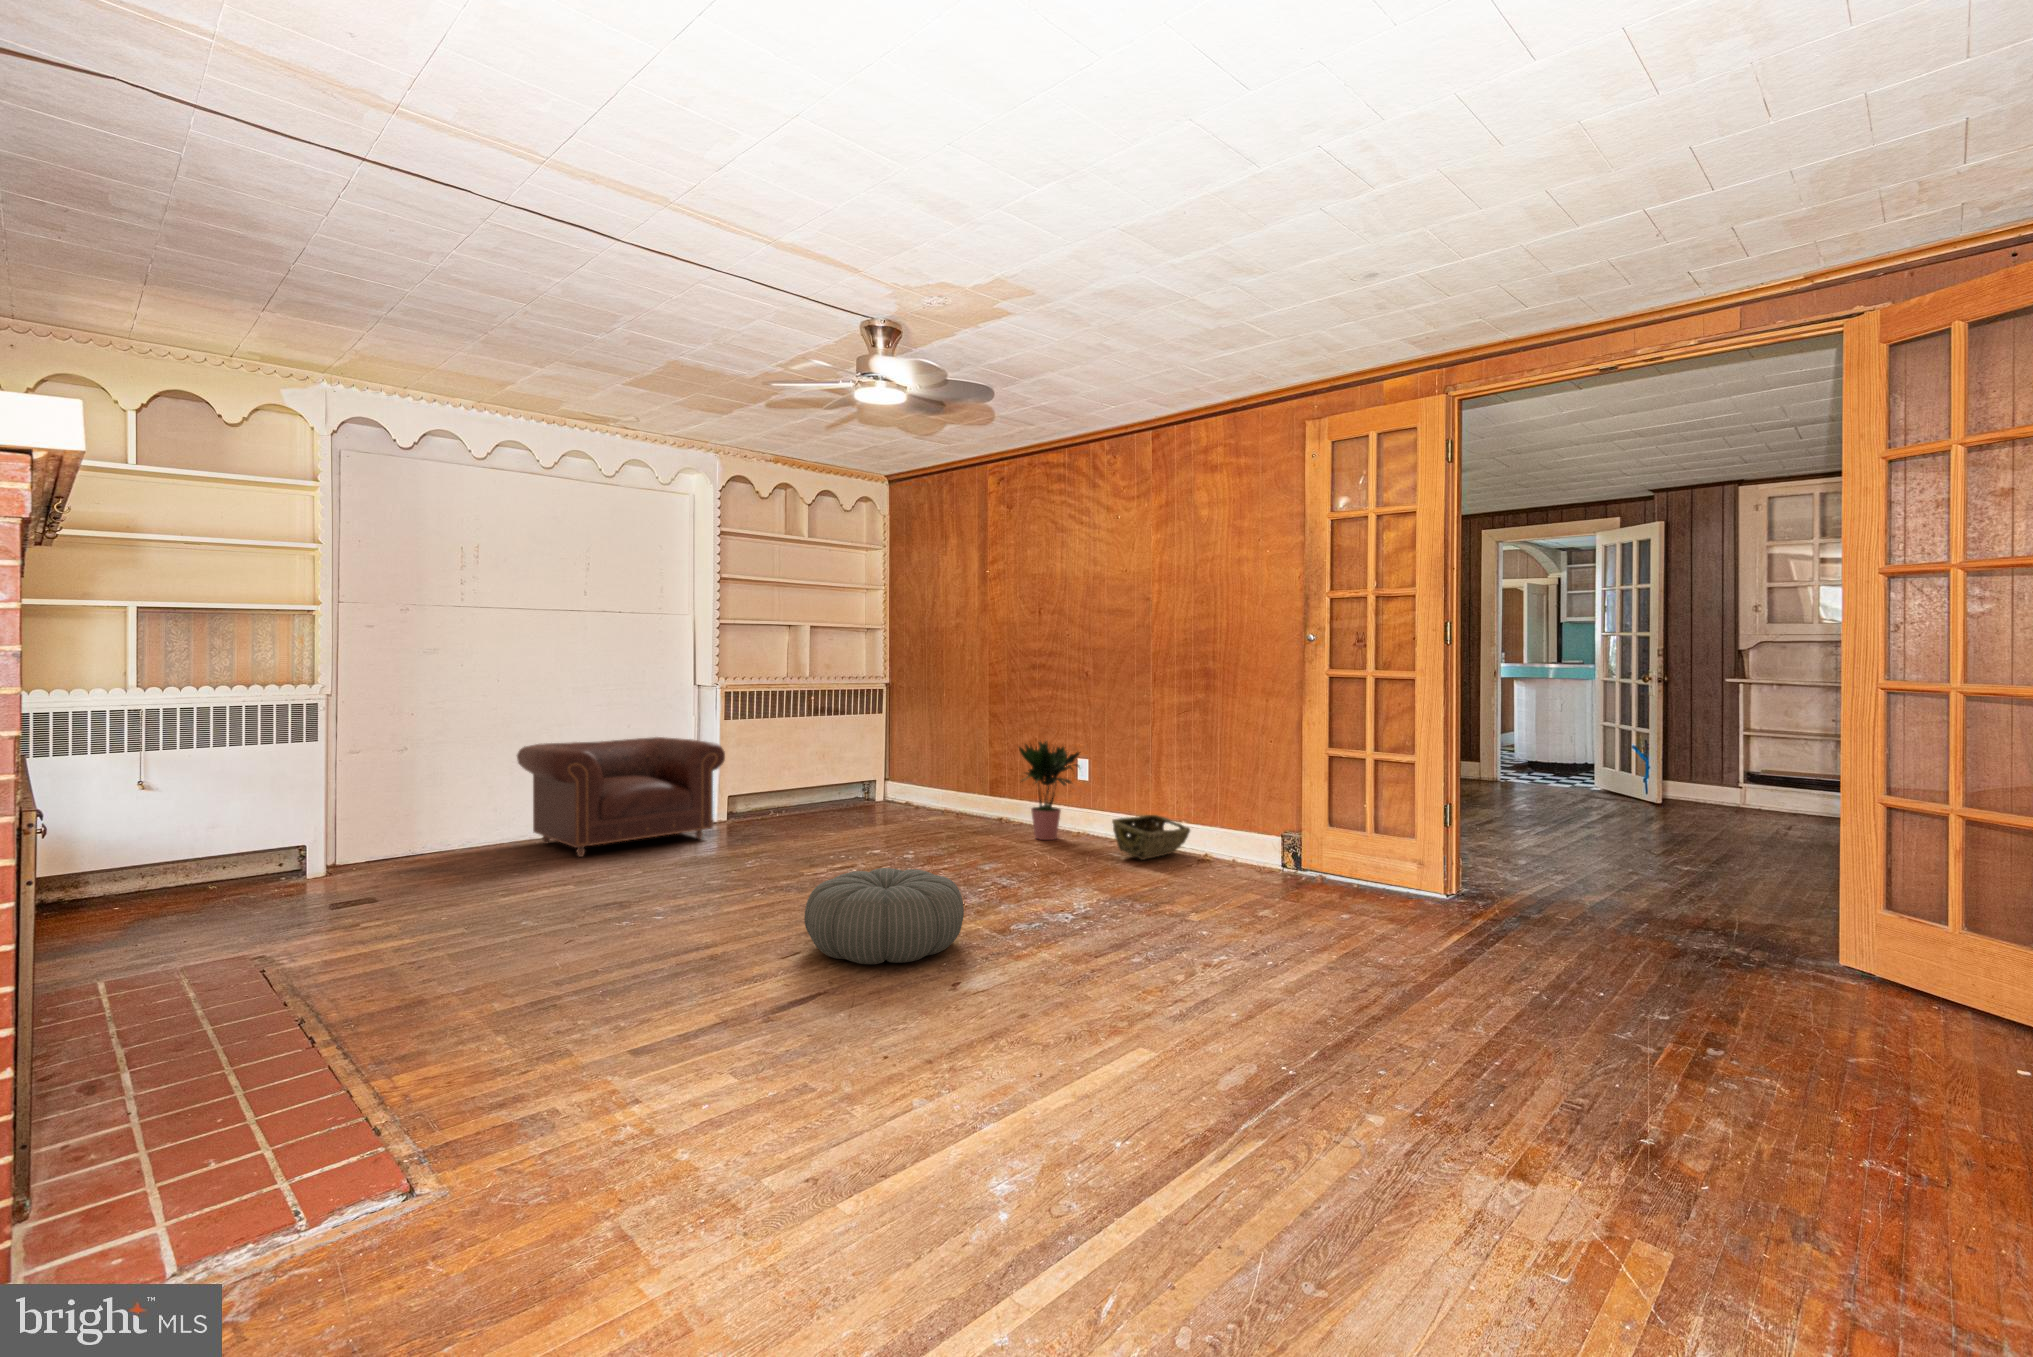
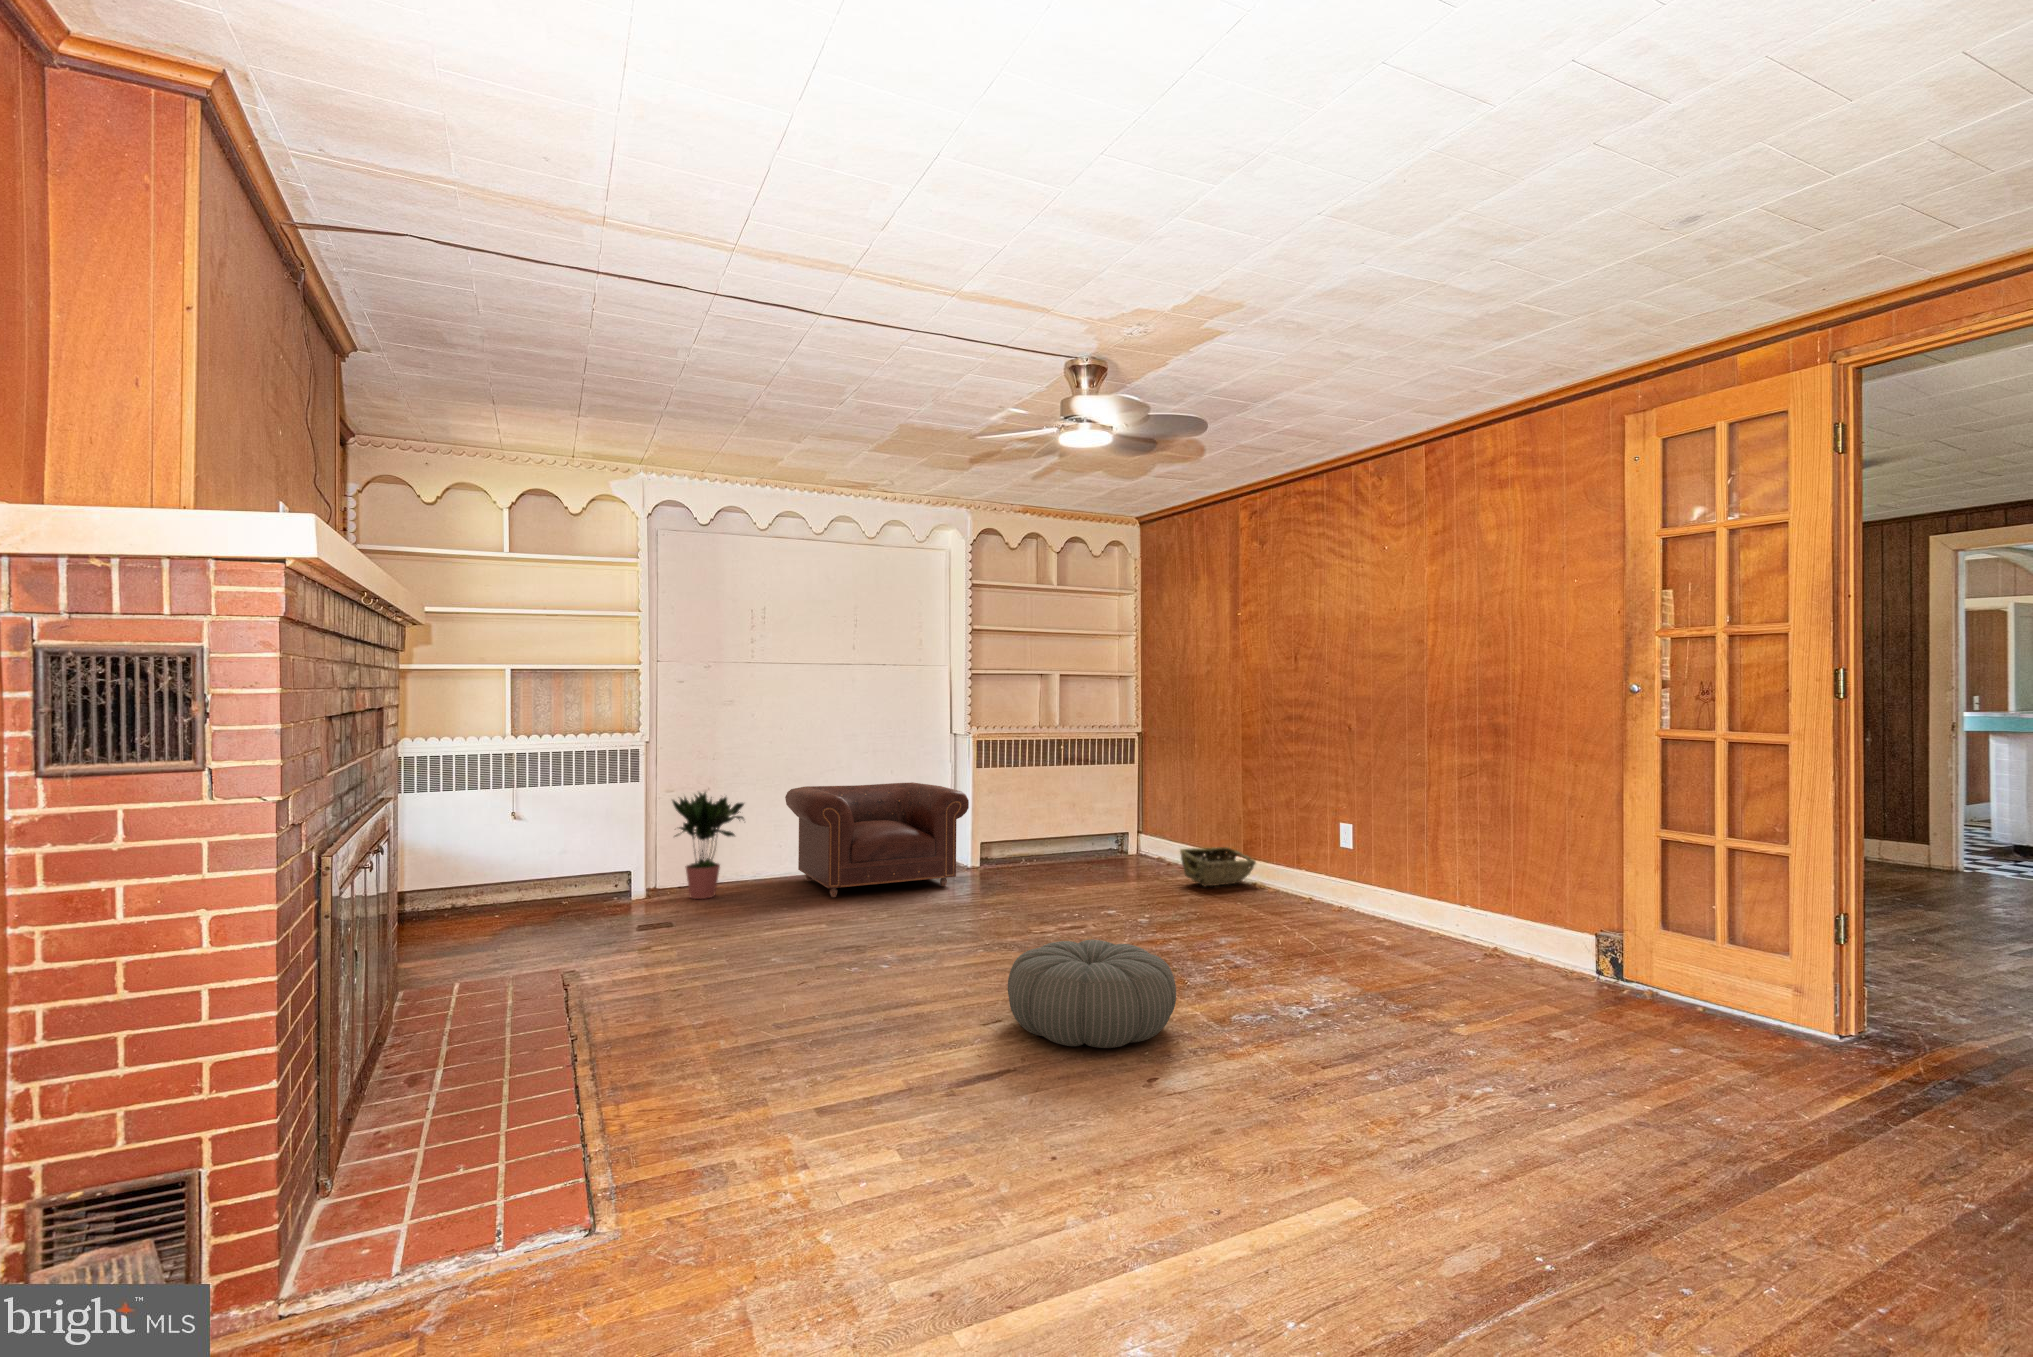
potted plant: present [1019,741,1079,840] -> present [673,793,744,899]
woven basket: present [1112,815,1190,860] -> present [1180,847,1256,886]

